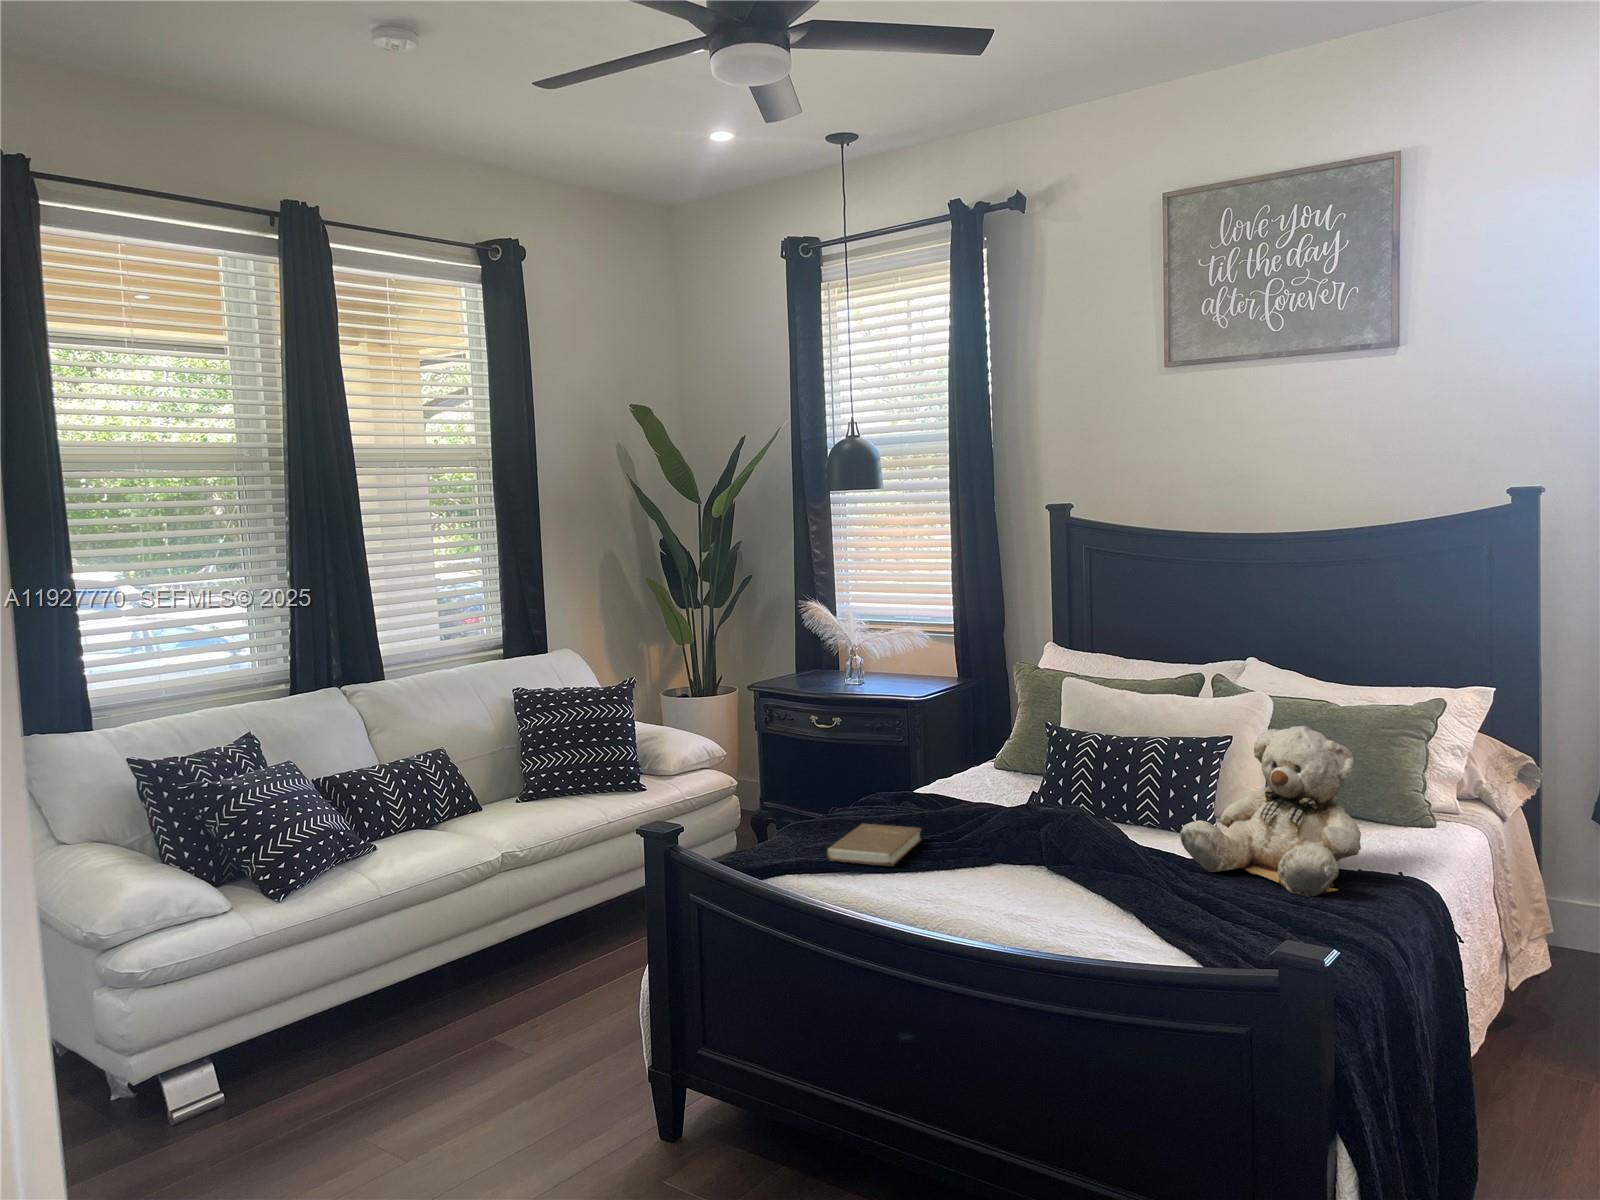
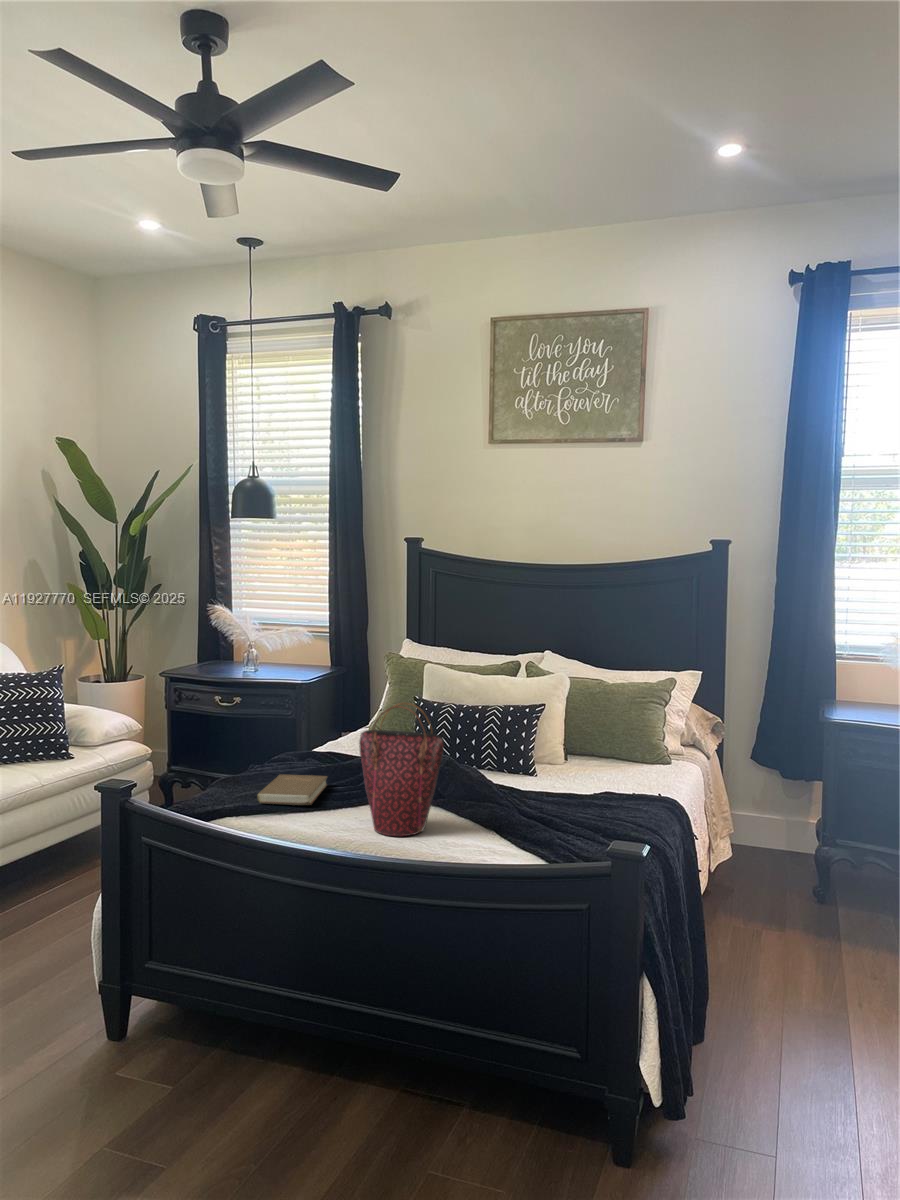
teddy bear: present [1180,726,1361,896] -> none [520,694,638,812]
handbag: none [946,737,1057,915] -> present [359,703,444,836]

